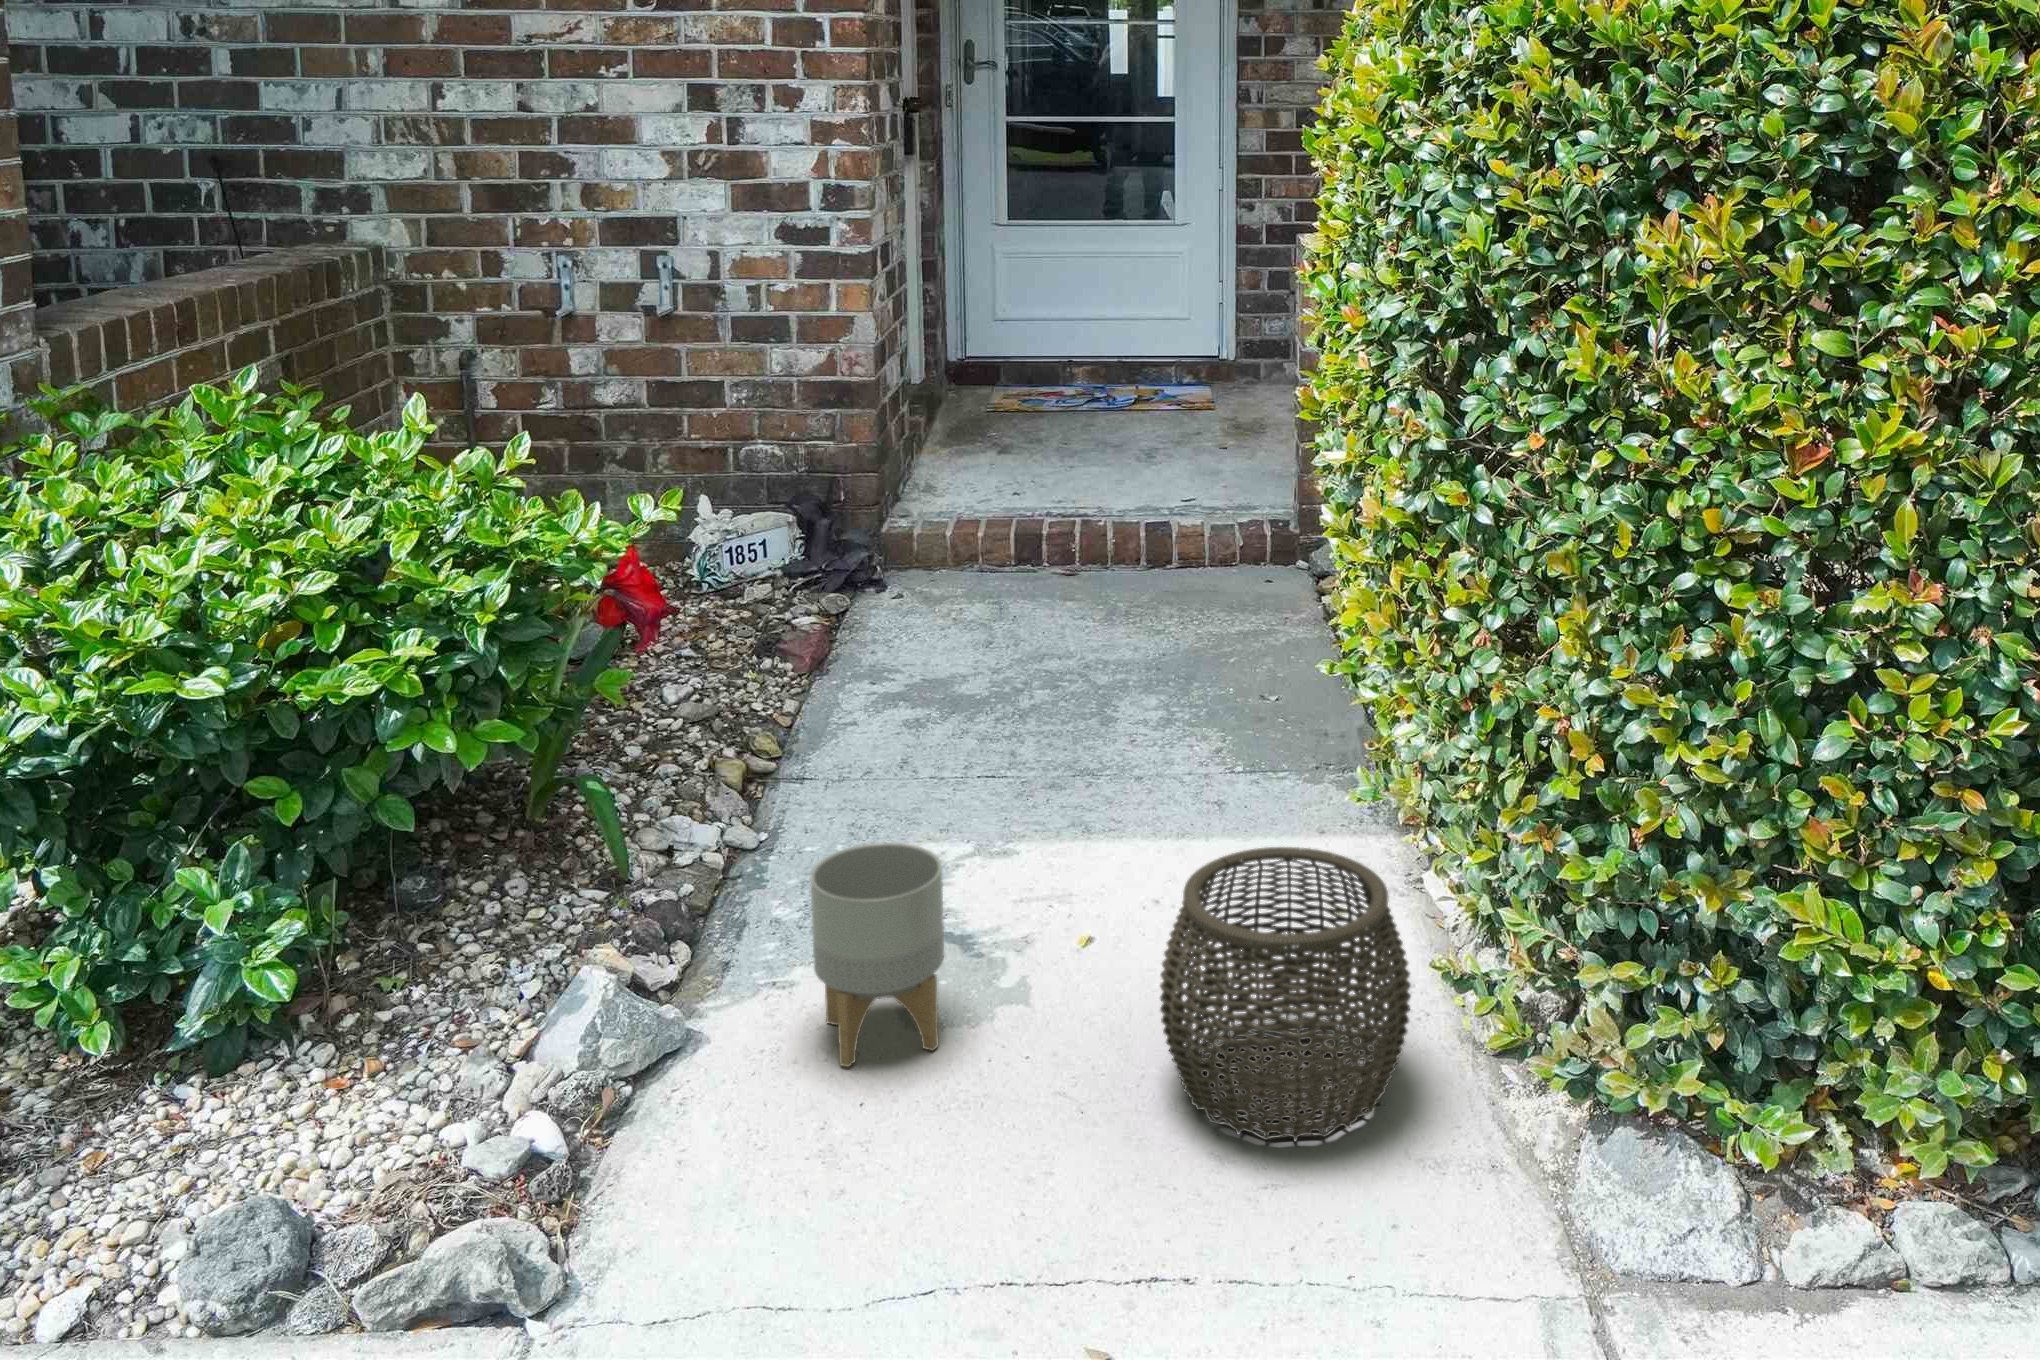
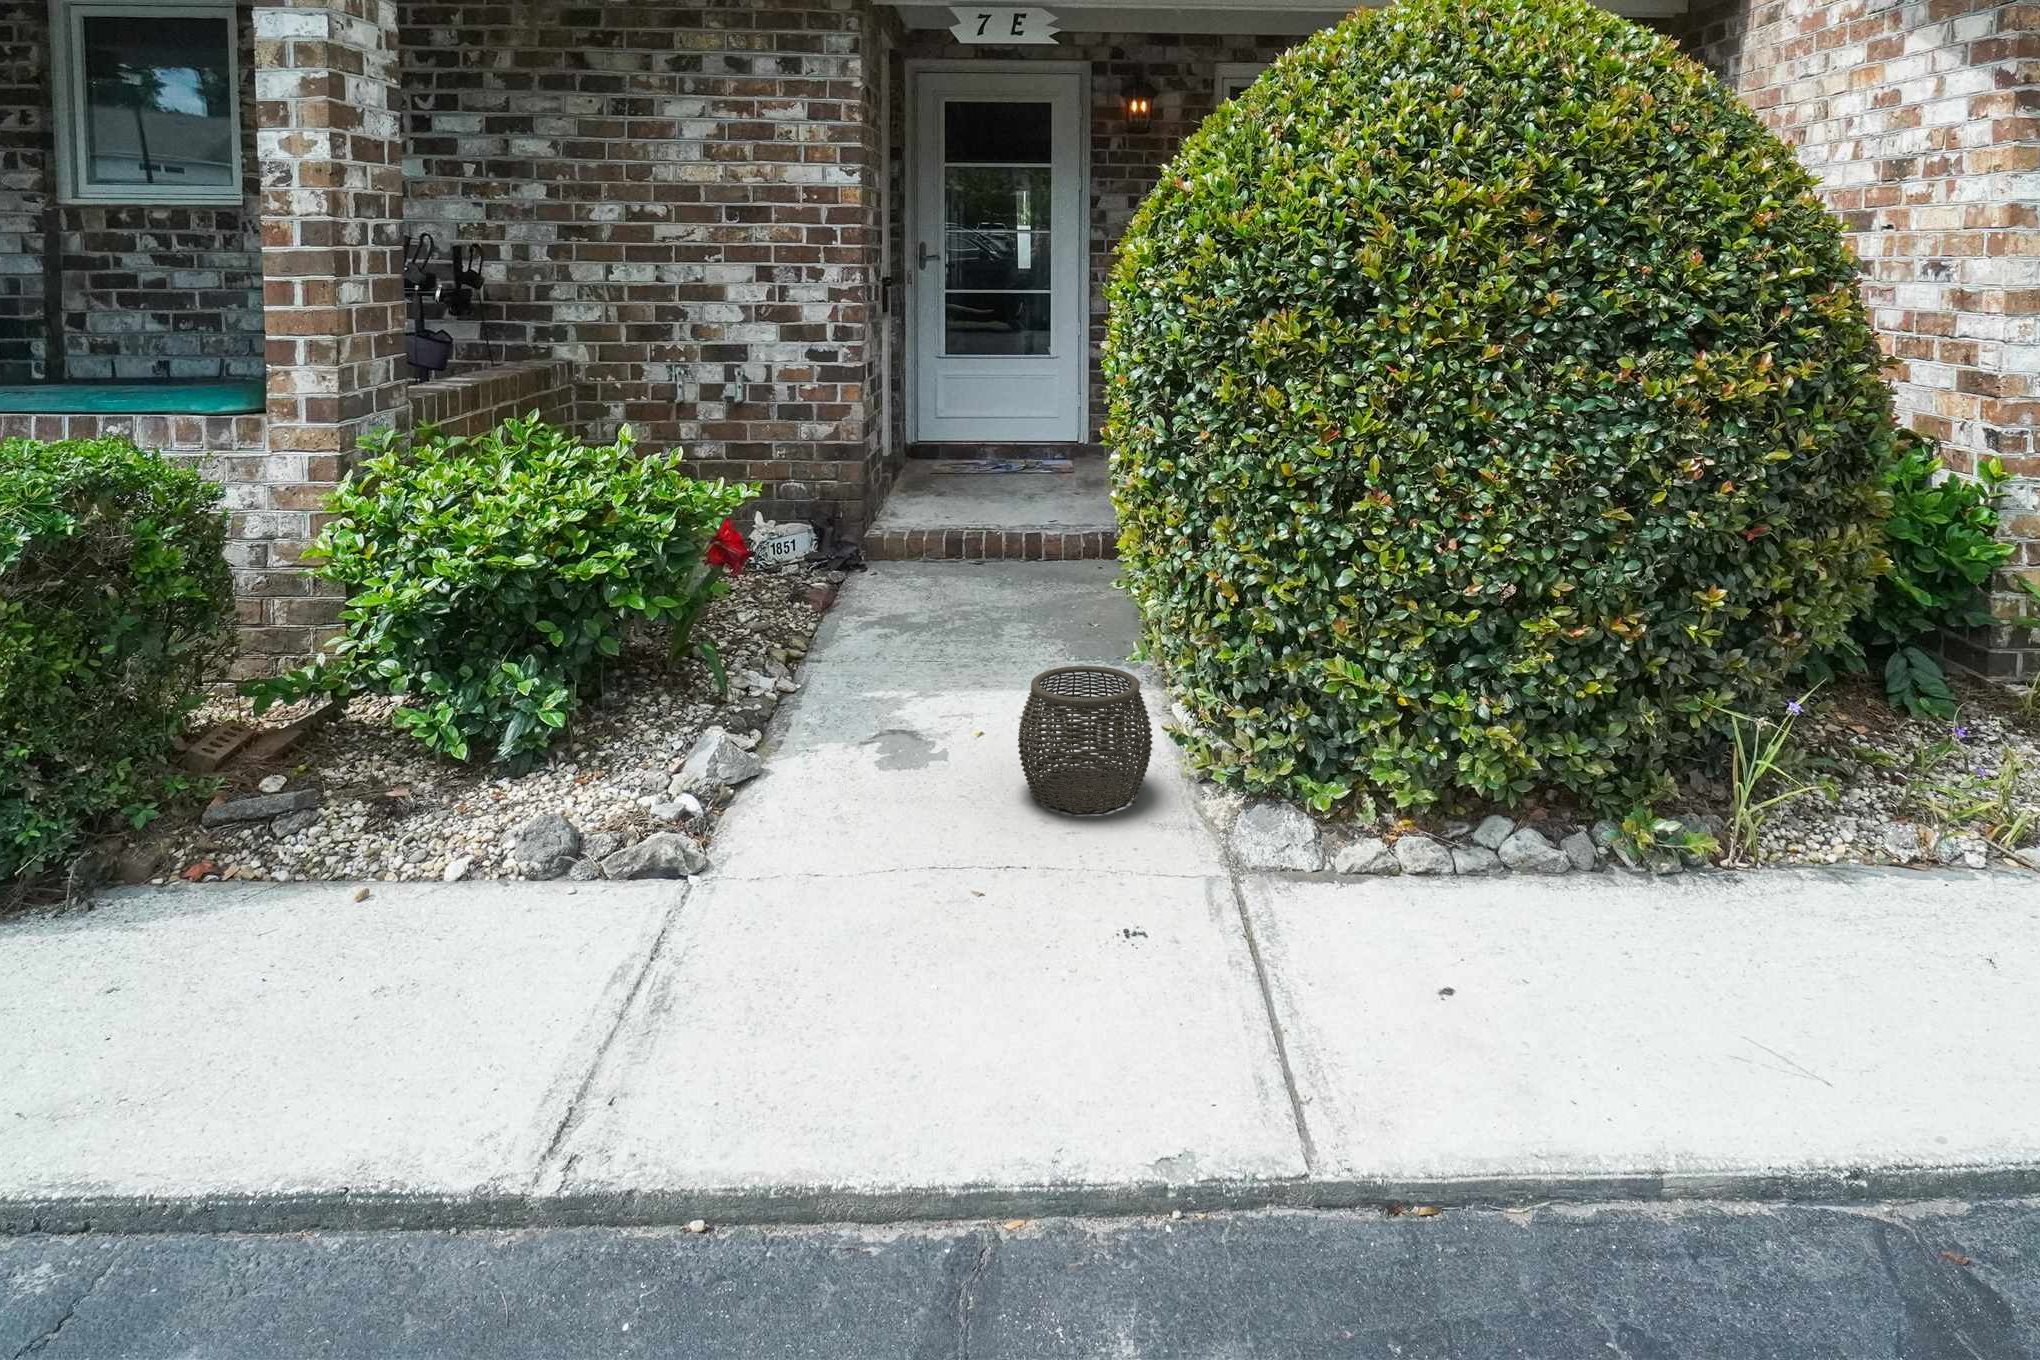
planter: present [810,842,944,1067] -> none [833,666,903,782]

